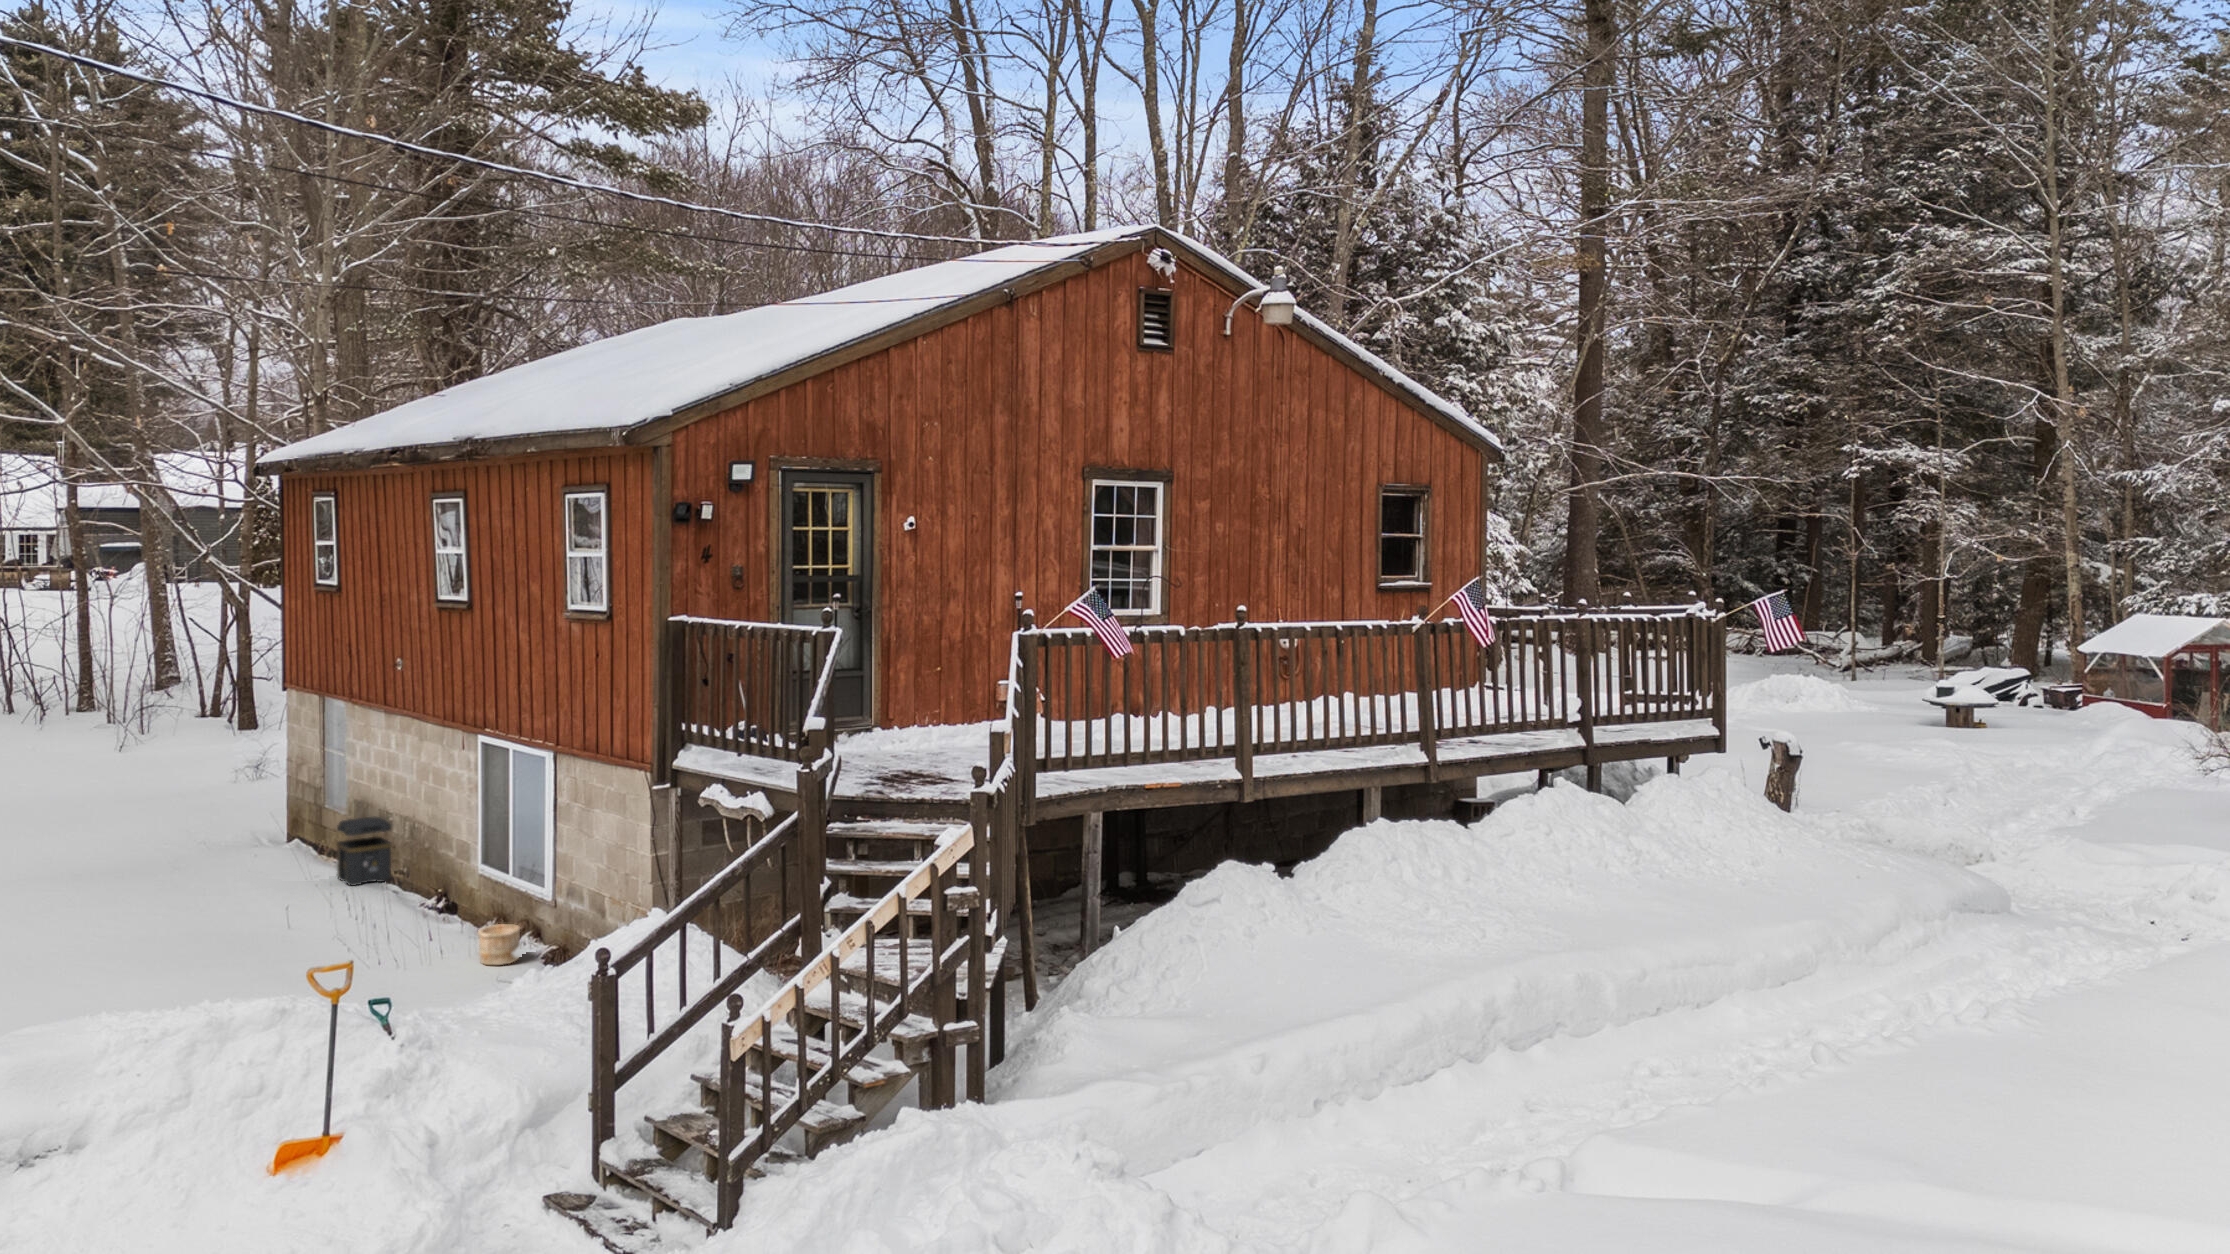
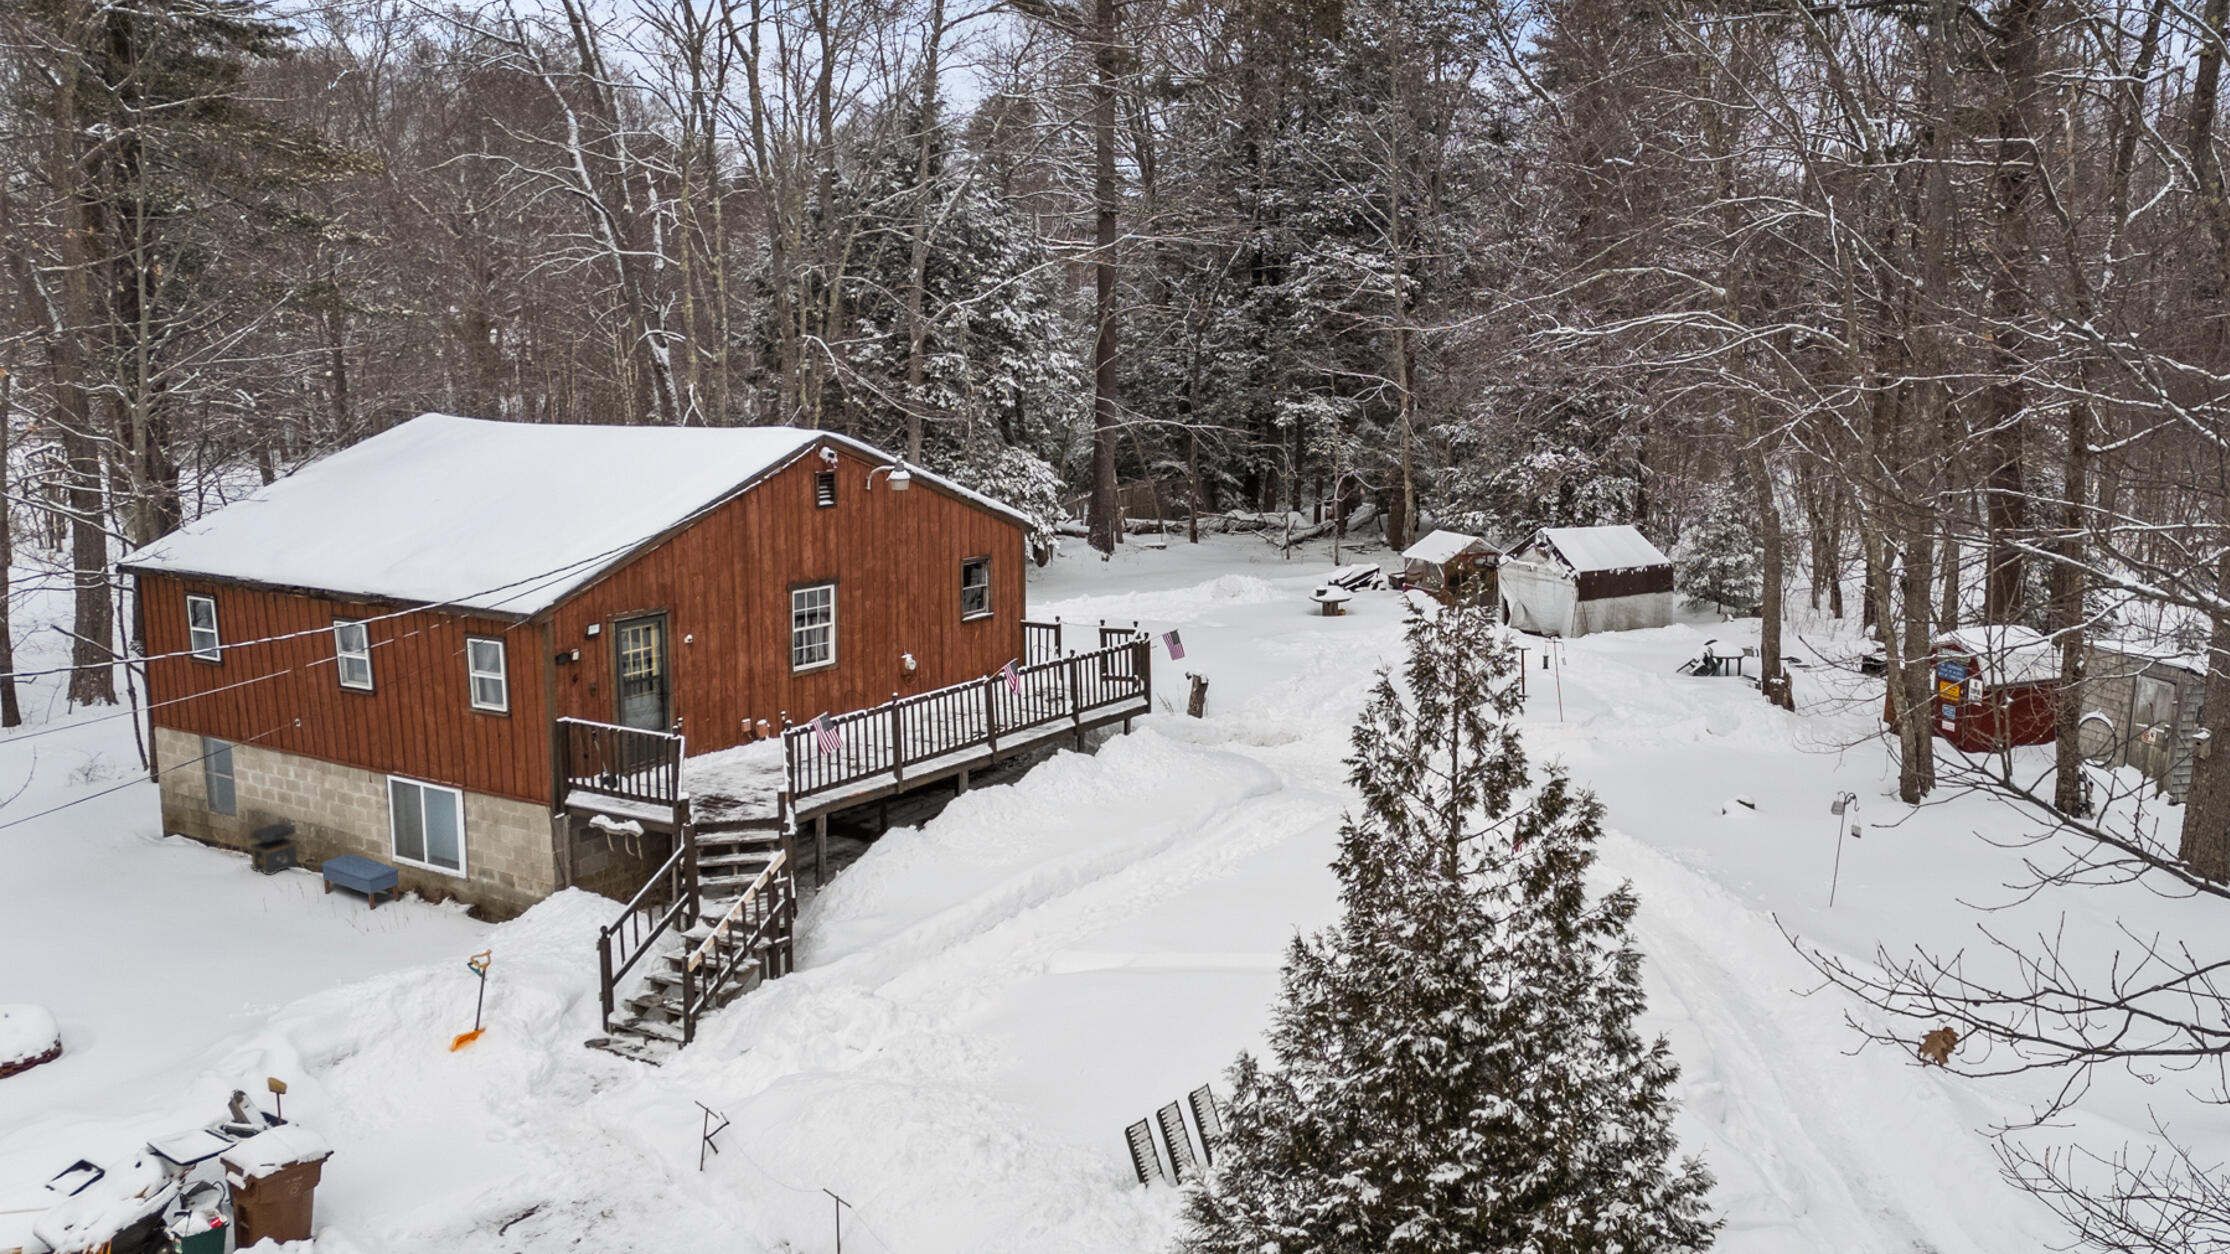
bench: none [392,860,478,941] -> present [321,854,399,910]
wooden bucket: present [478,924,520,965] -> none [414,894,444,922]

